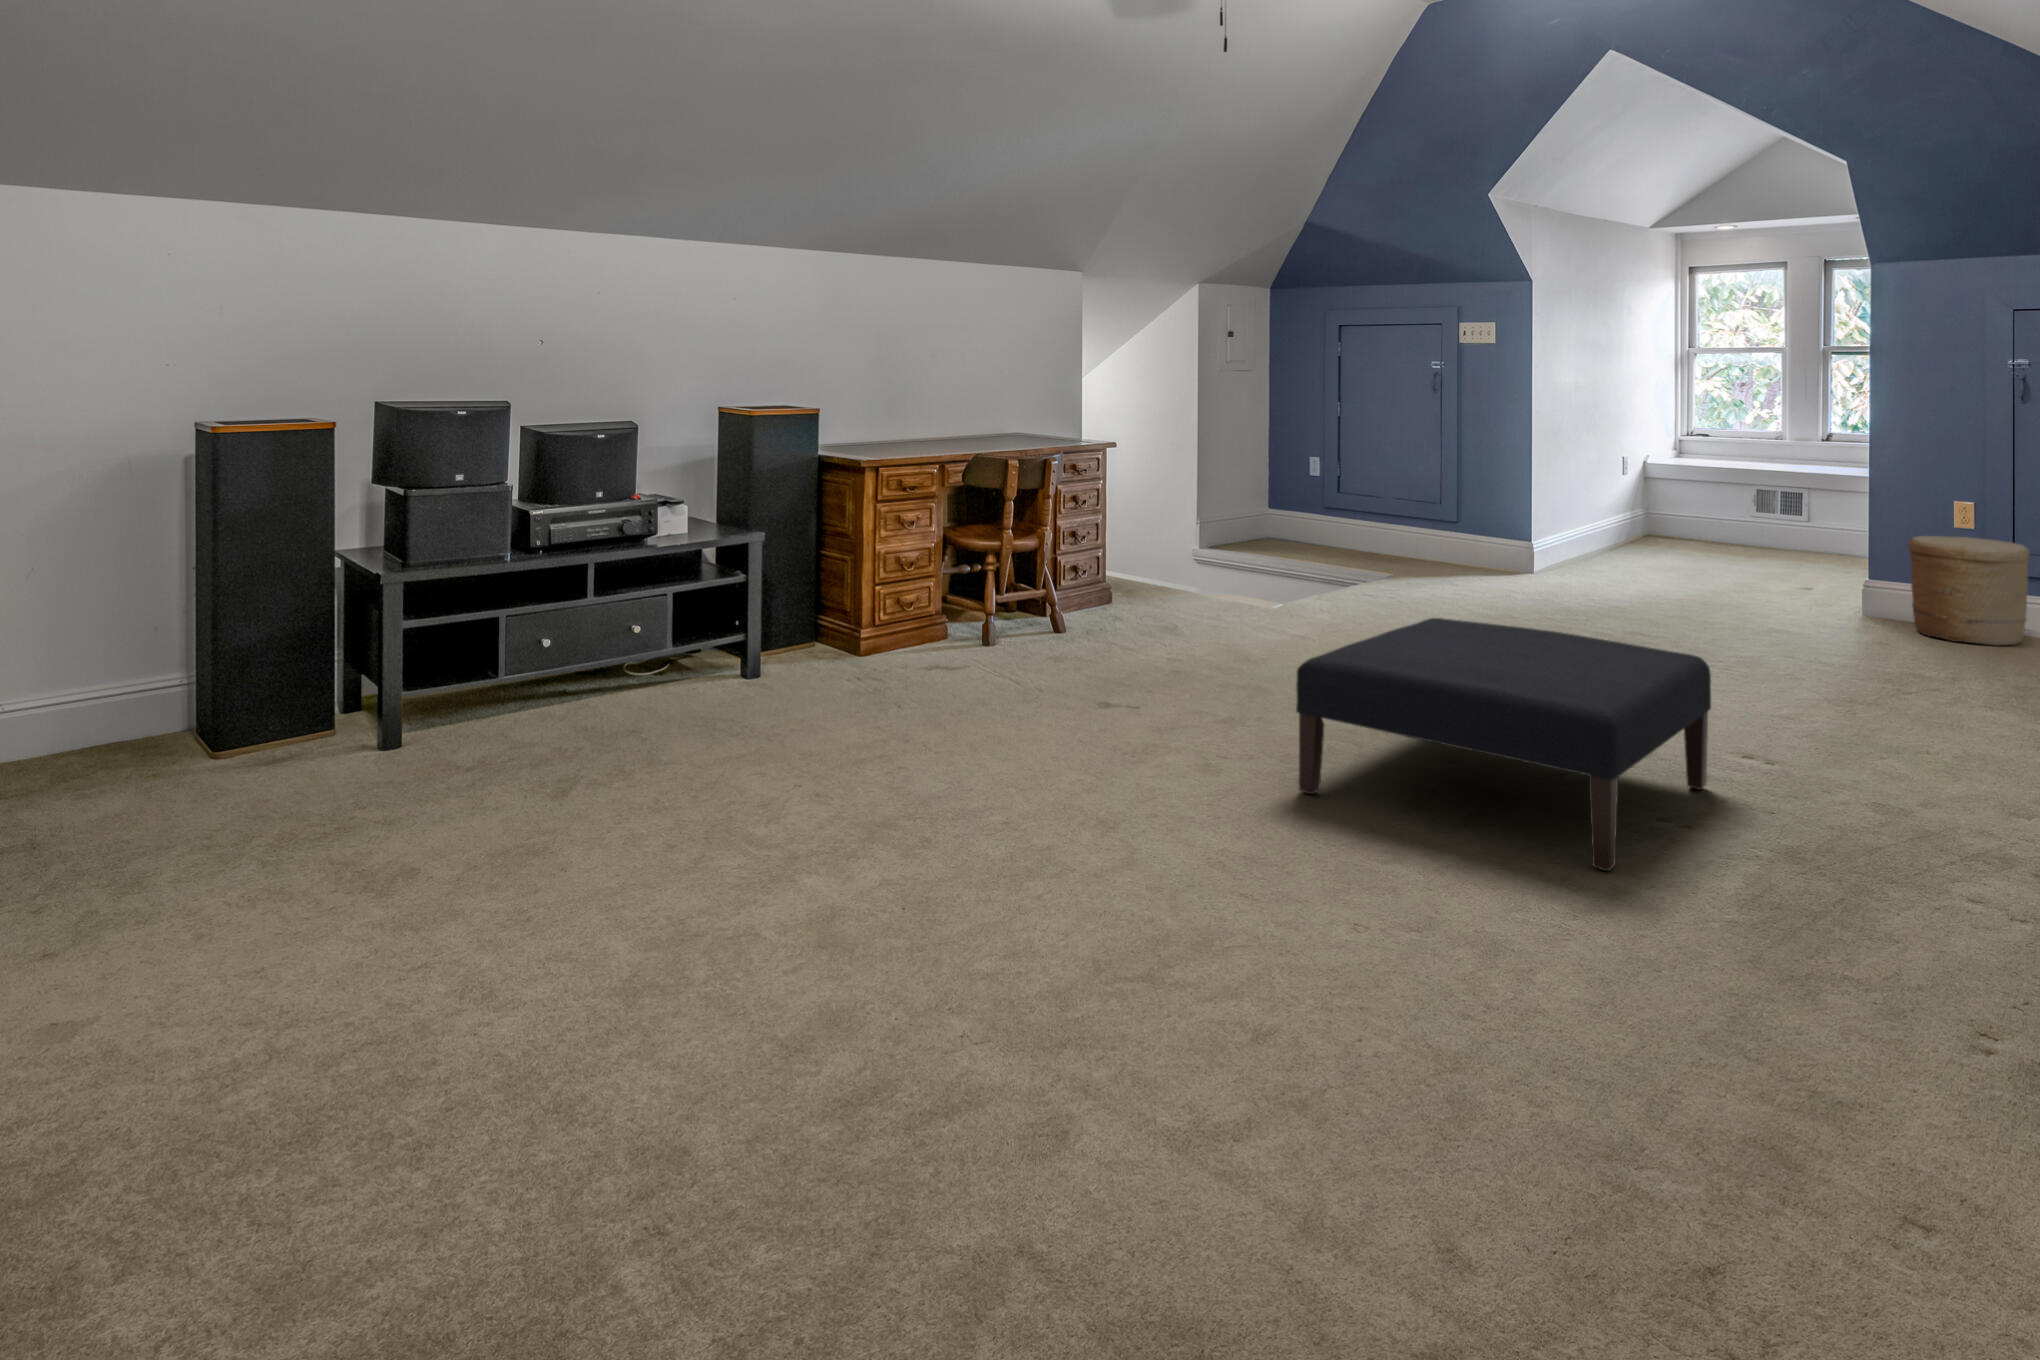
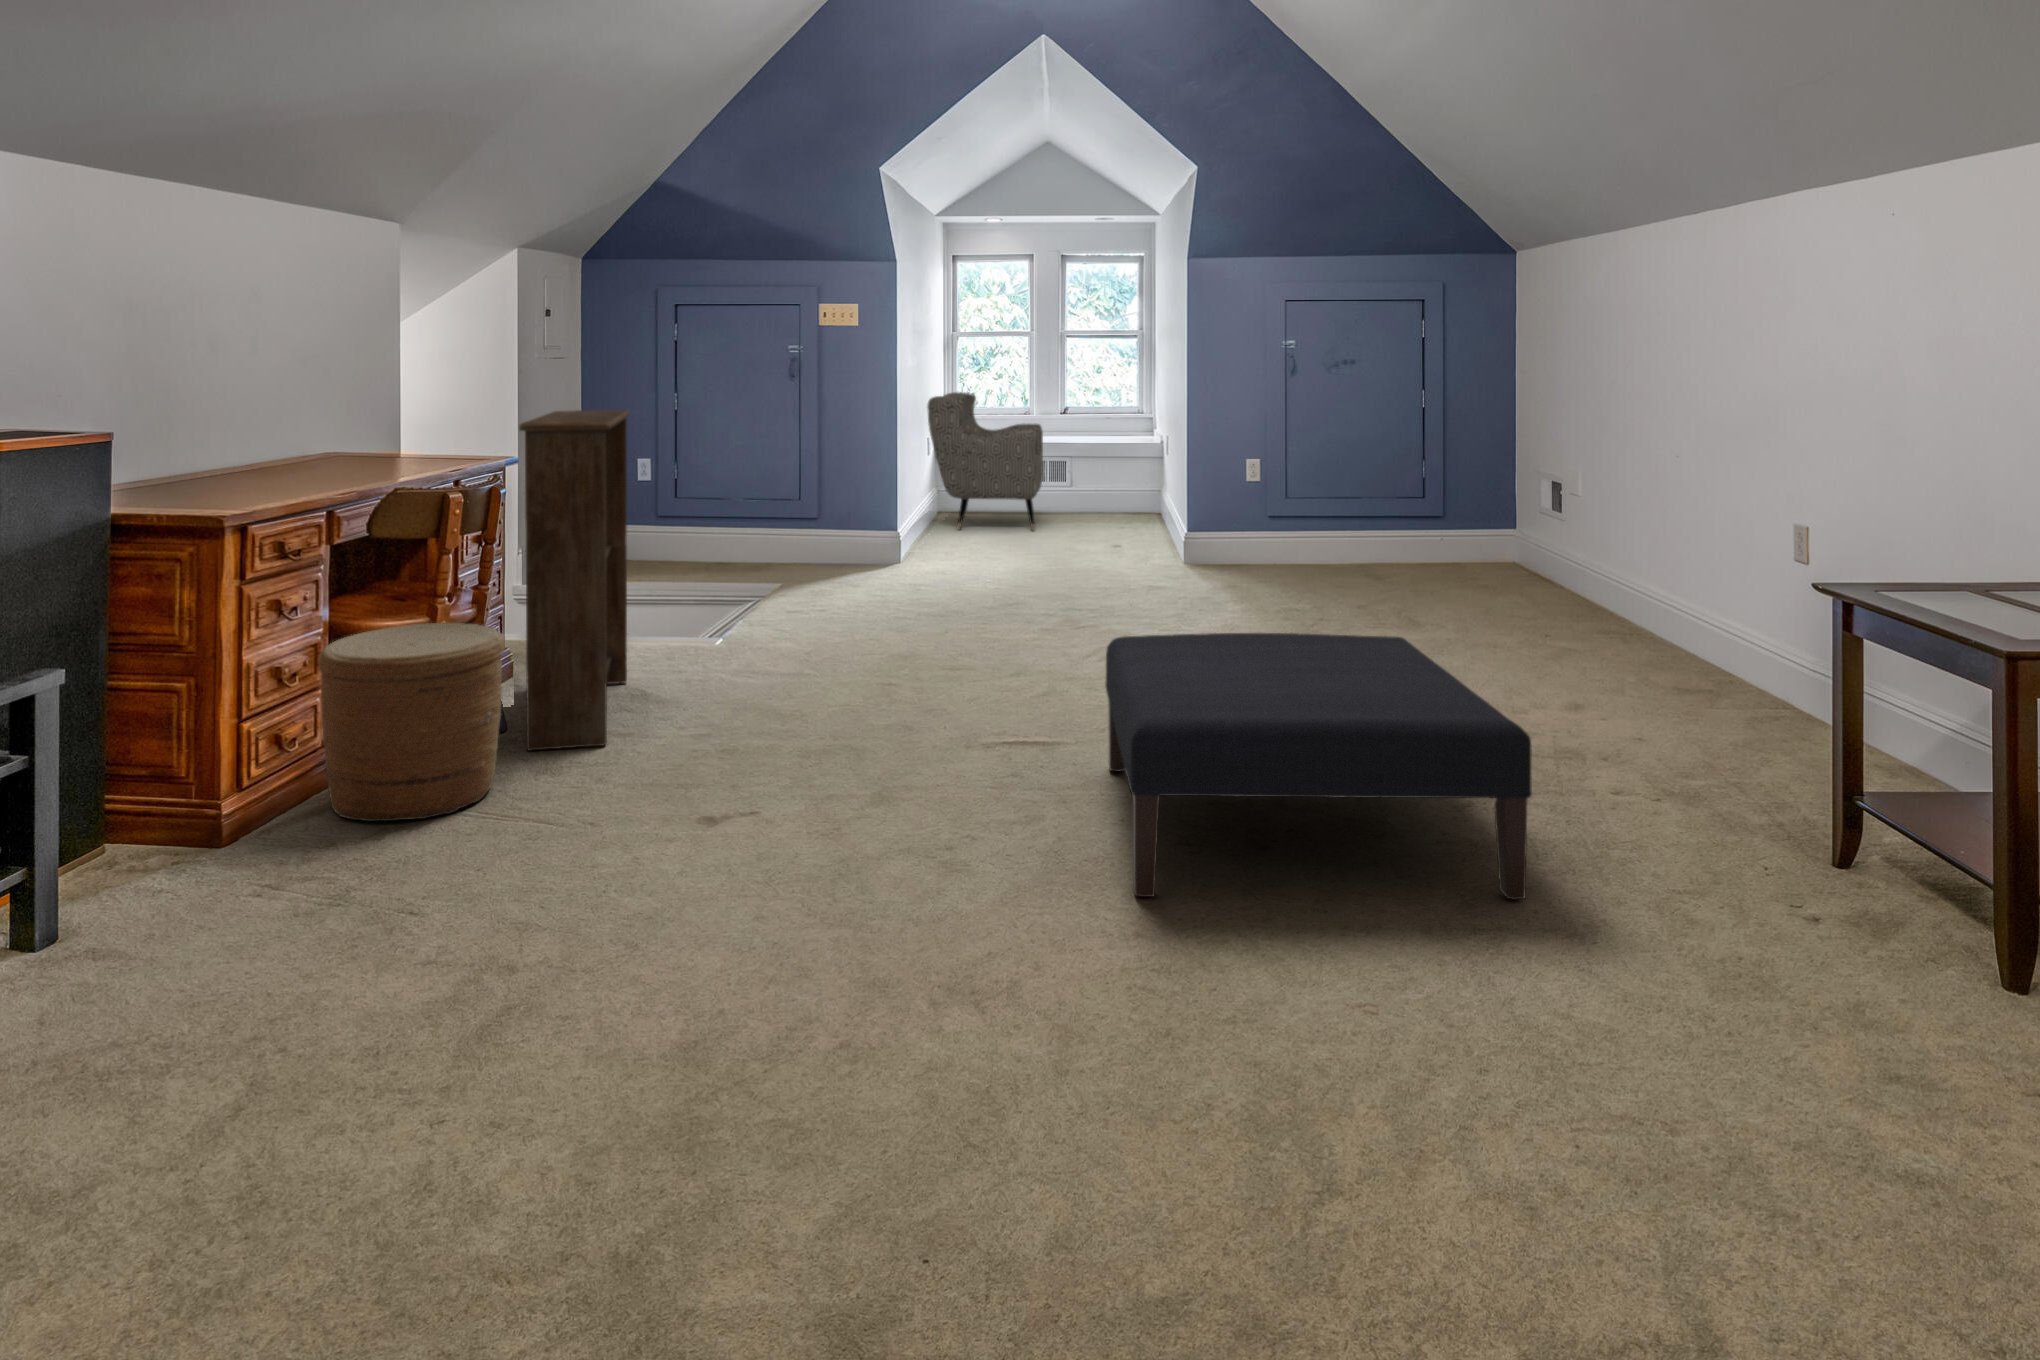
bookshelf: none [1053,411,1176,650] -> present [519,410,630,751]
armchair: none [1613,412,1770,564] -> present [927,392,1043,531]
woven basket: present [1908,536,2029,646] -> present [318,623,505,821]

